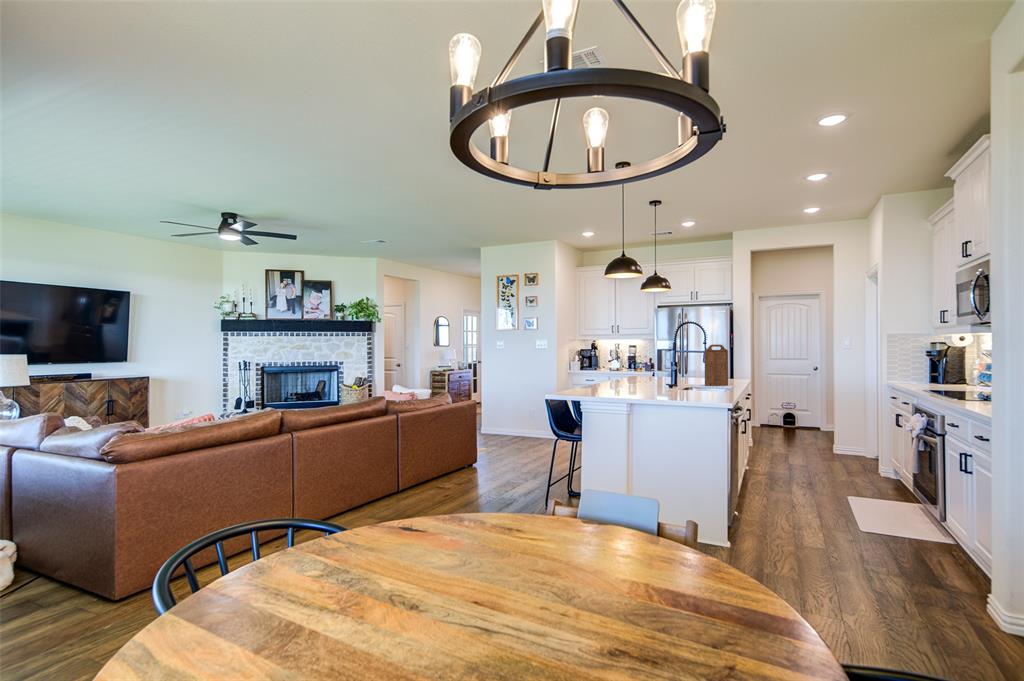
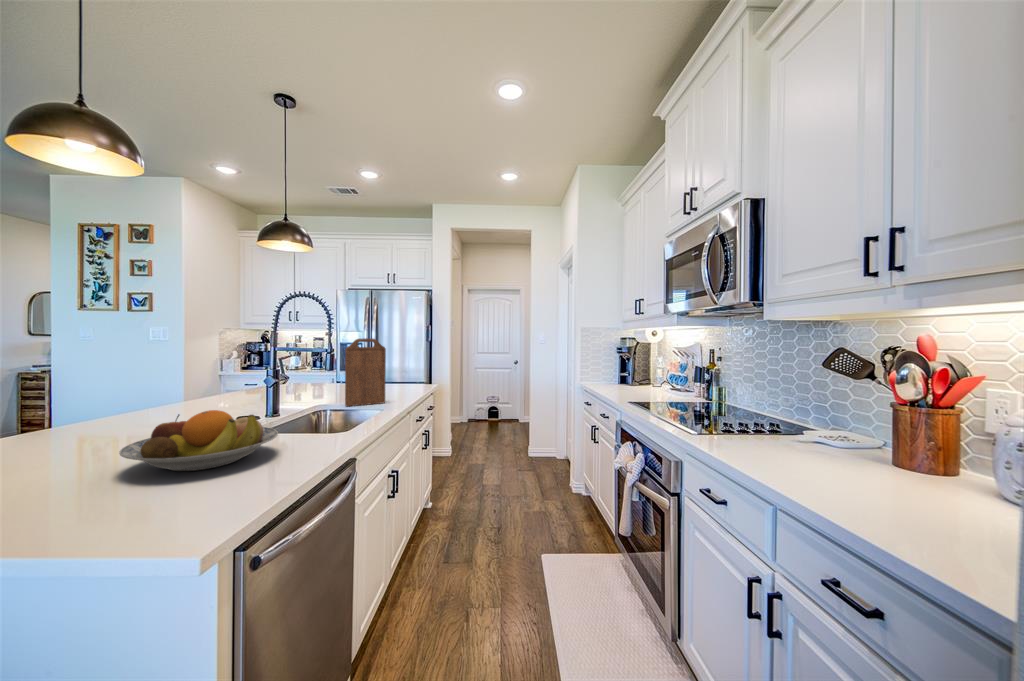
fruit bowl: none [657,373,711,396] -> present [119,410,278,471]

